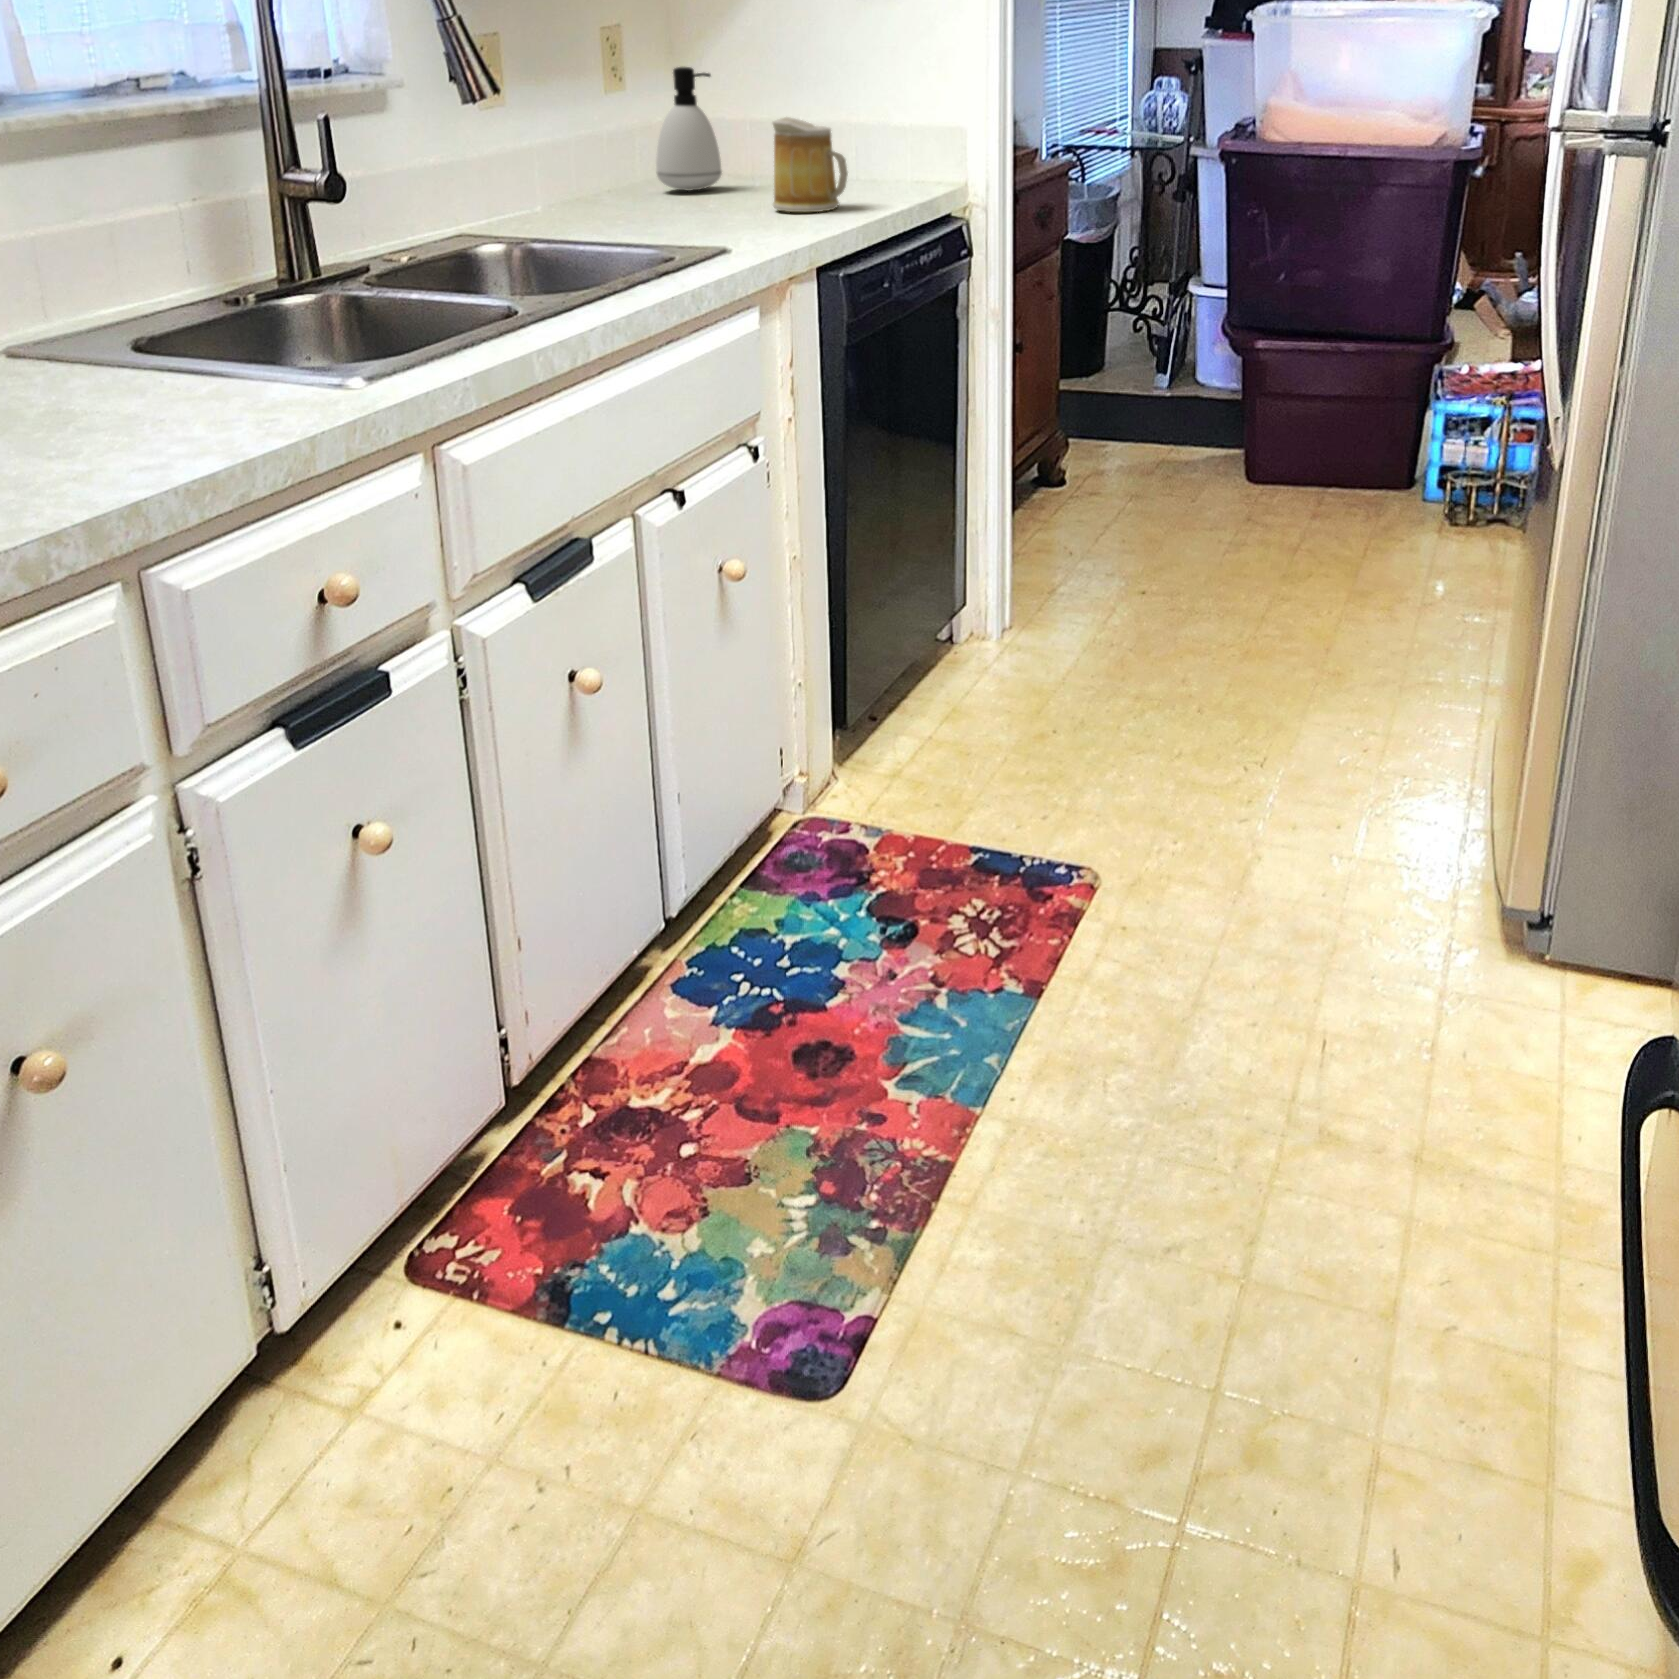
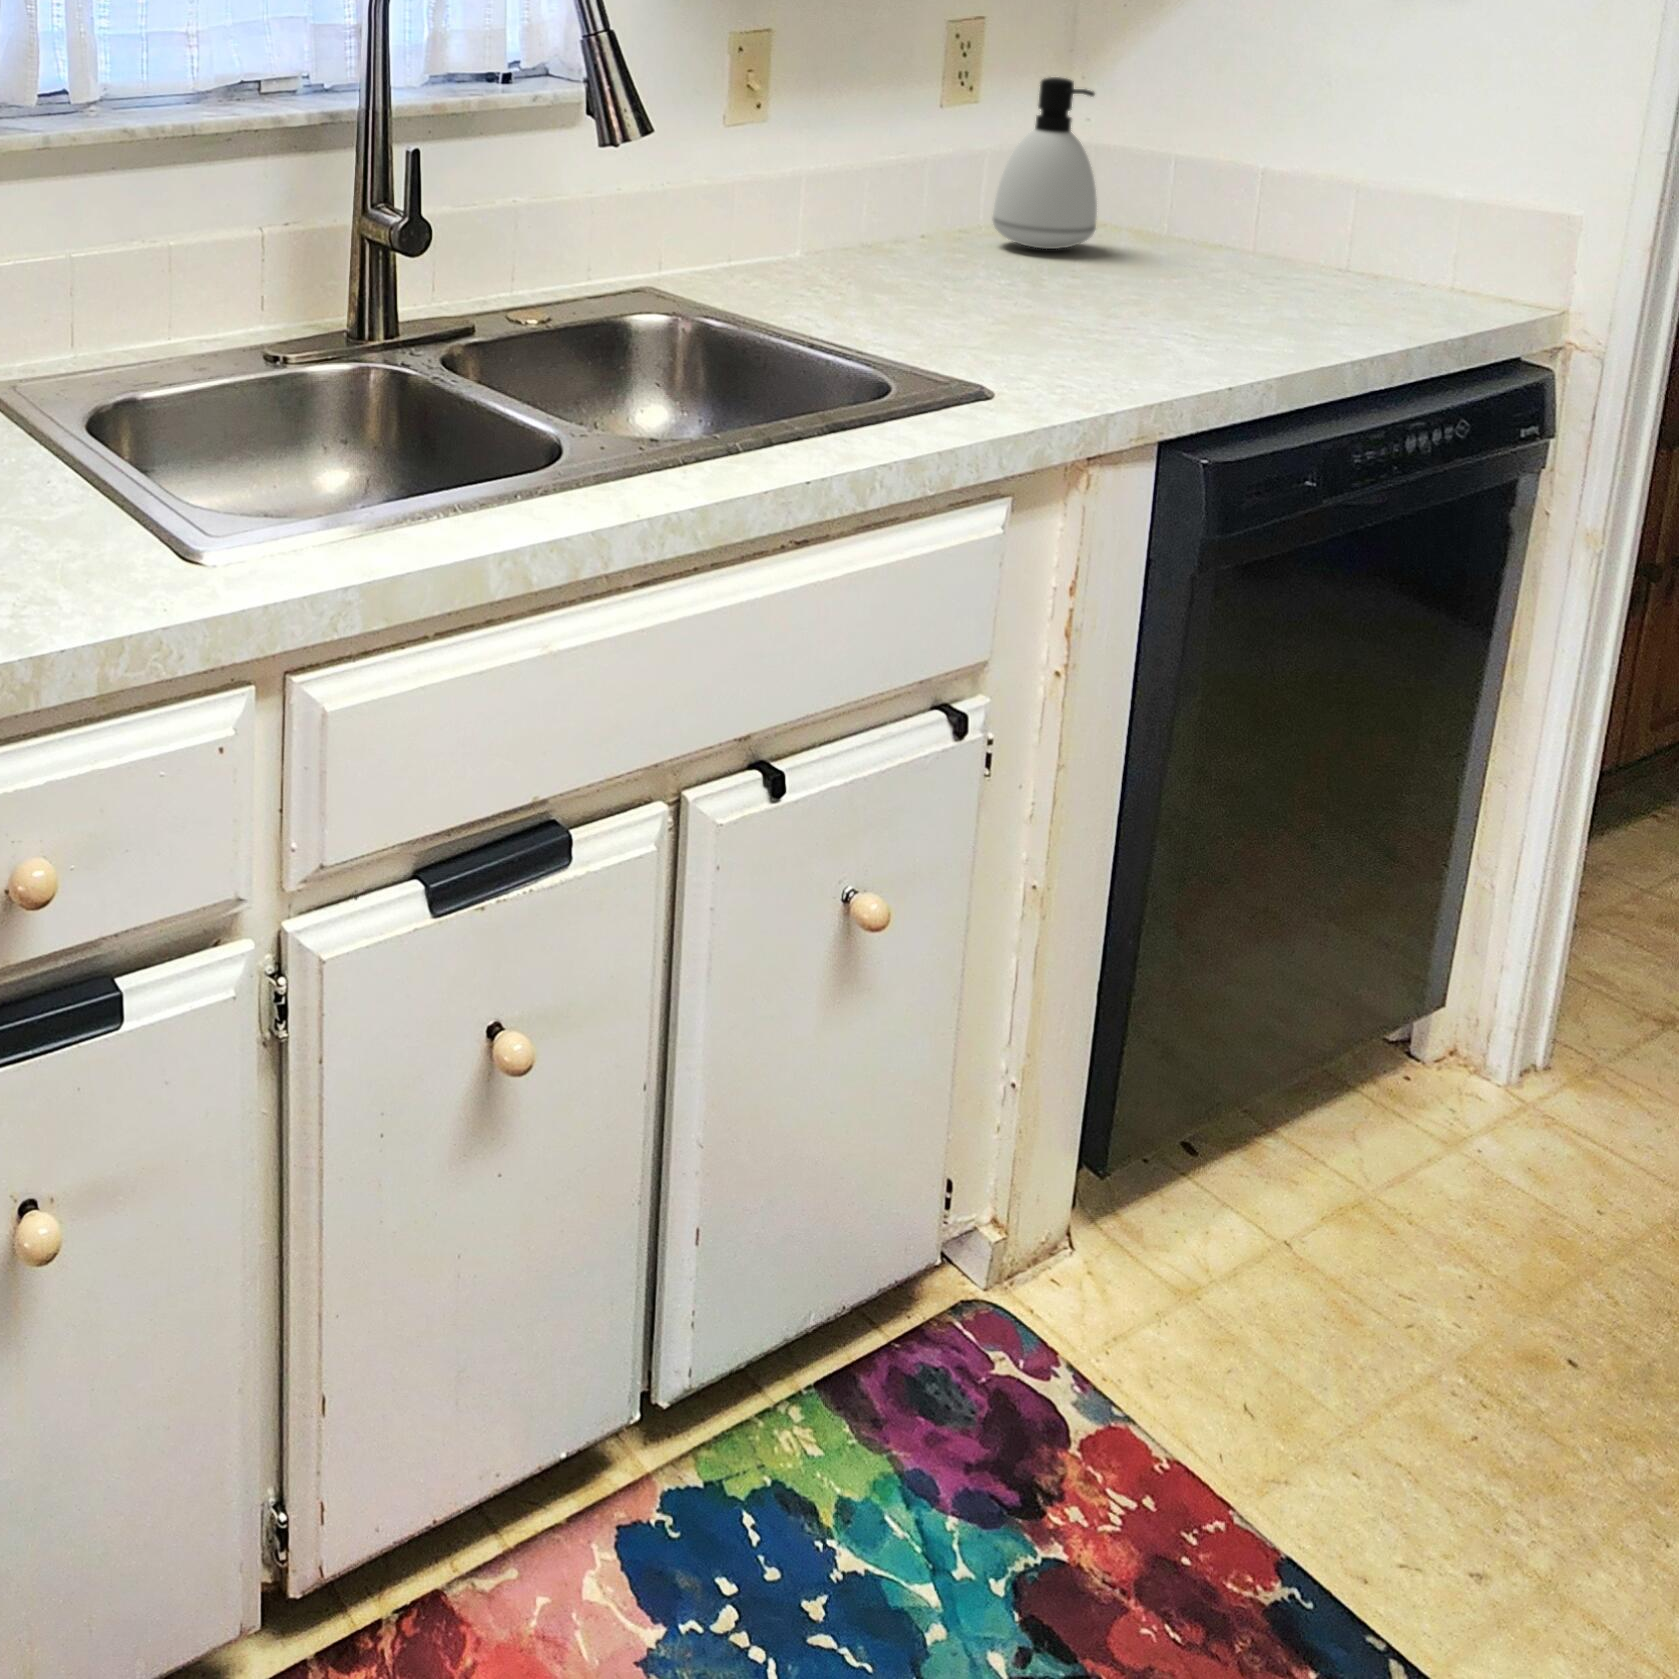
mug: present [773,117,848,212] -> none [1132,179,1275,334]

